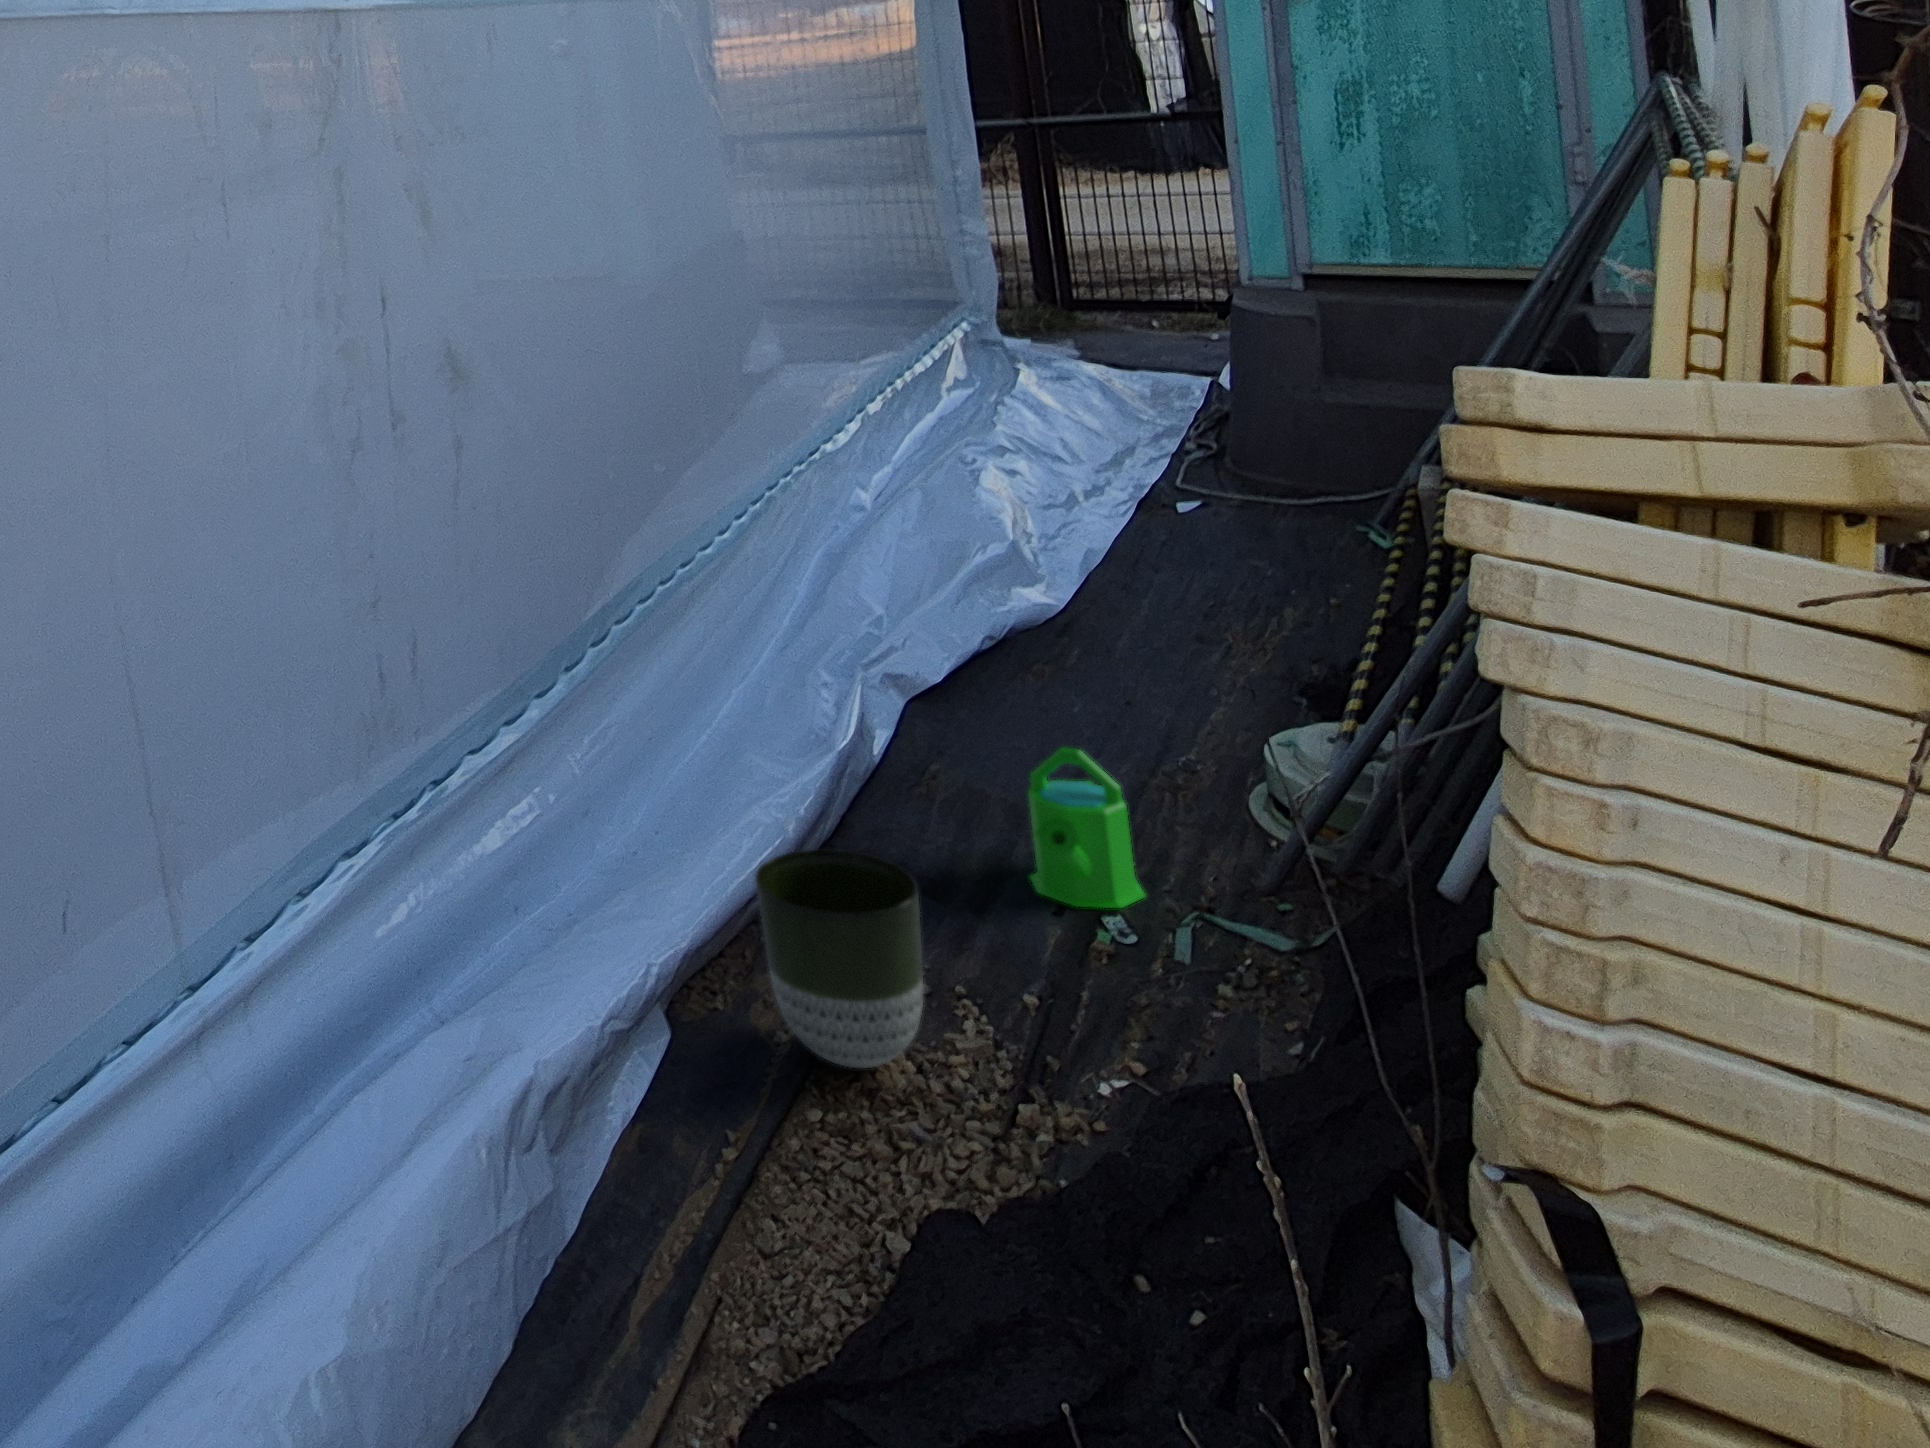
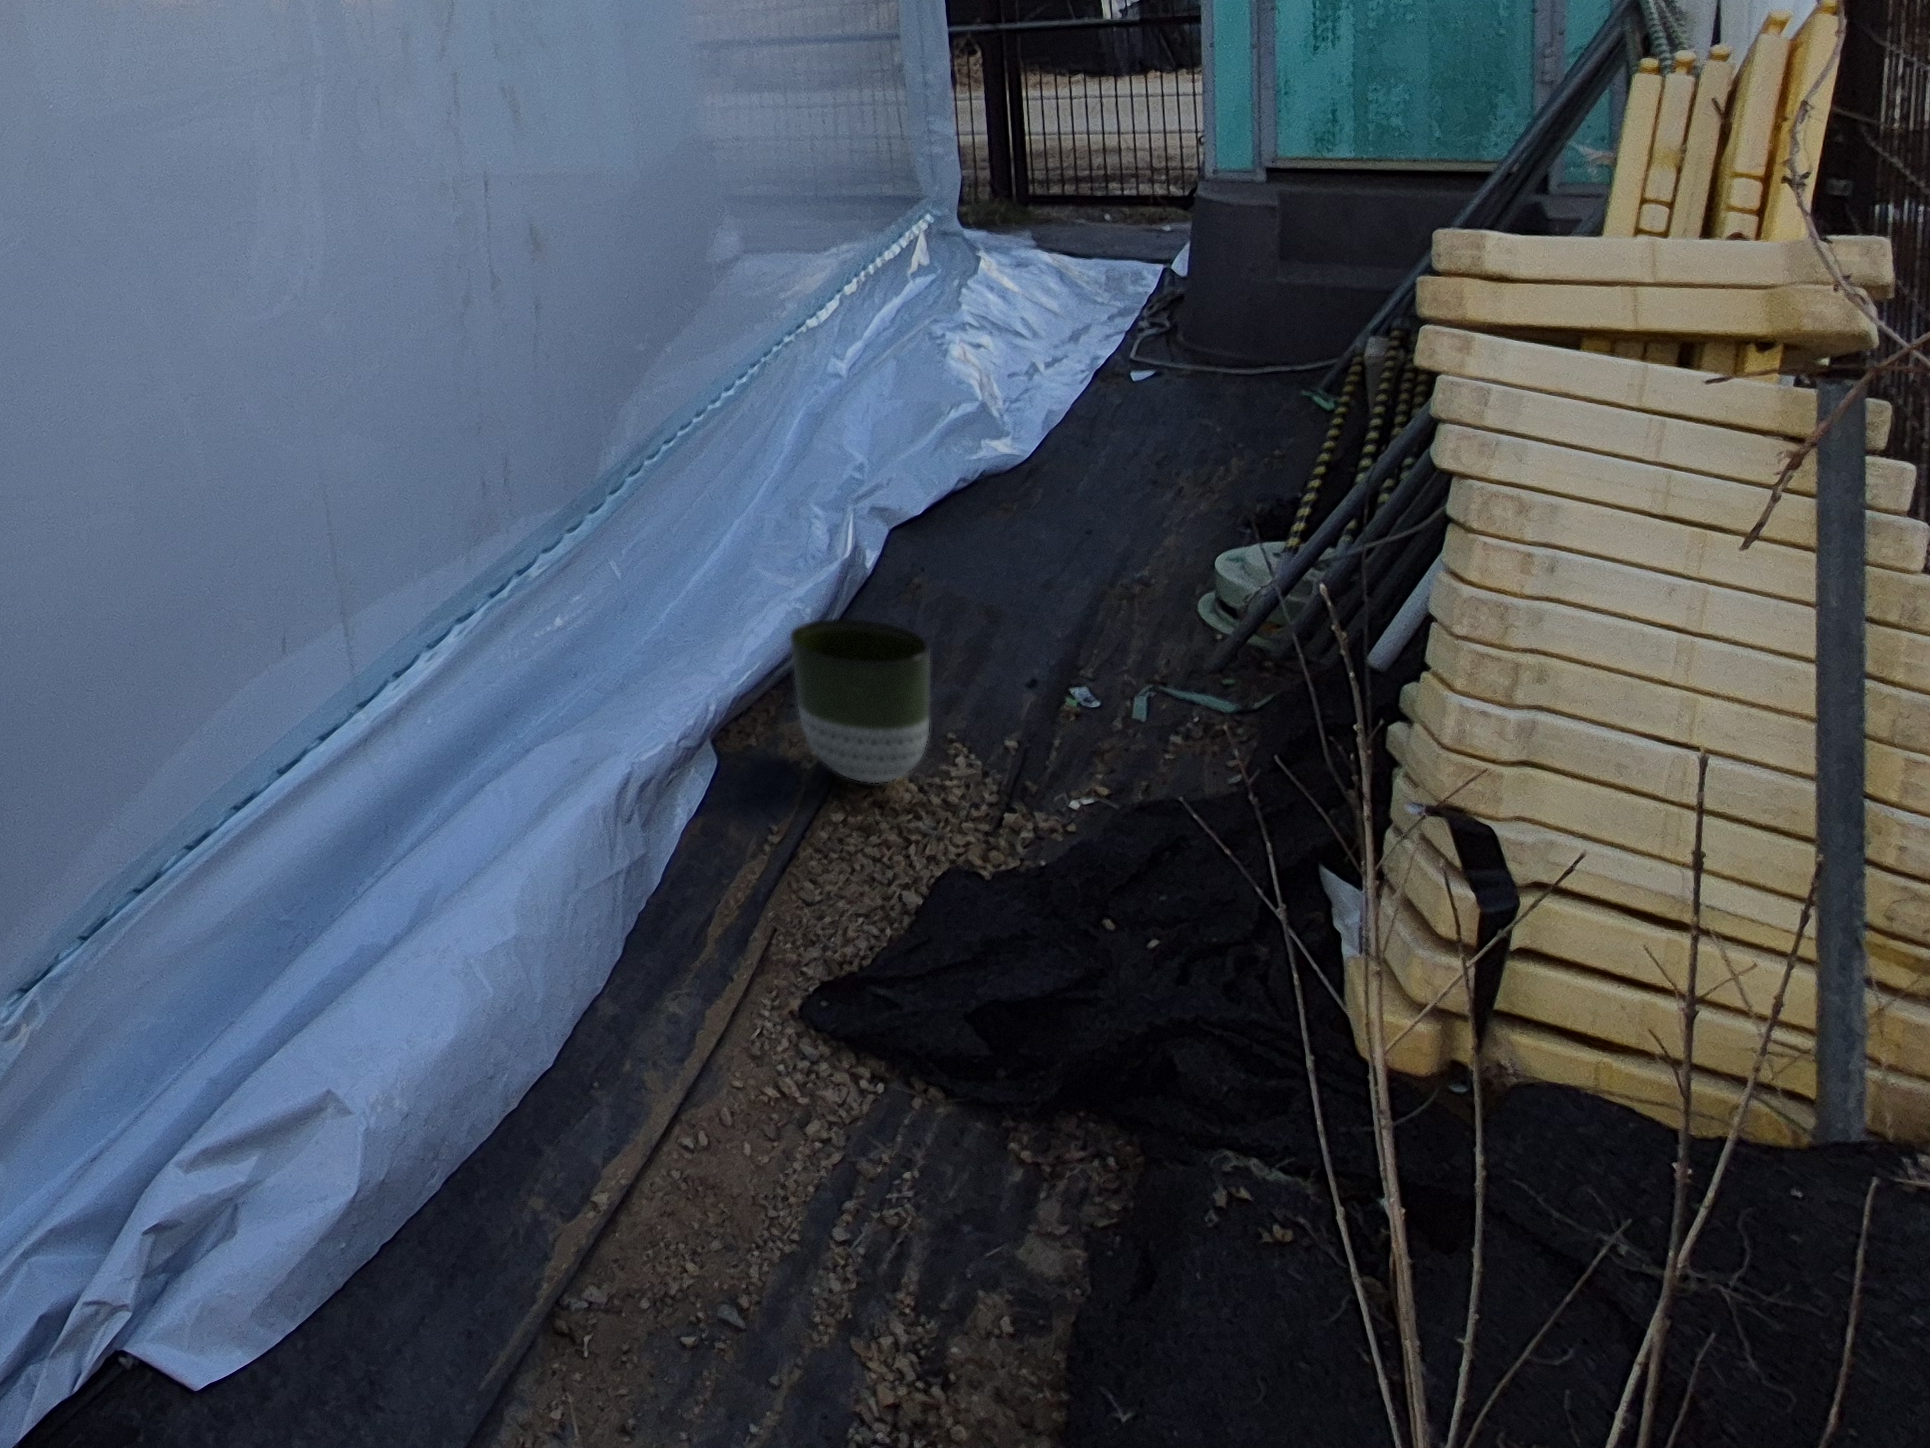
watering can: present [1028,747,1146,908] -> none [1007,550,1110,677]

